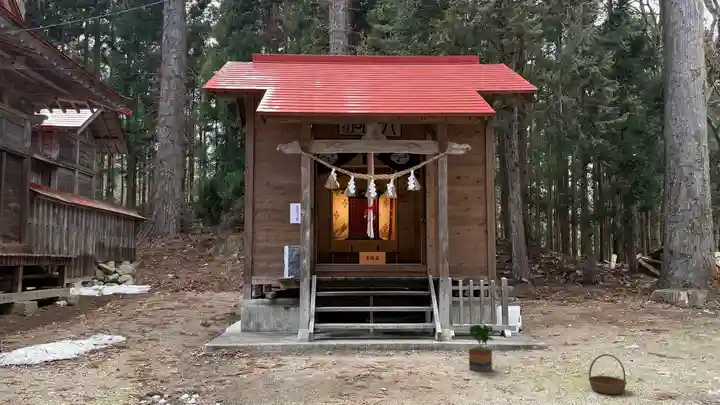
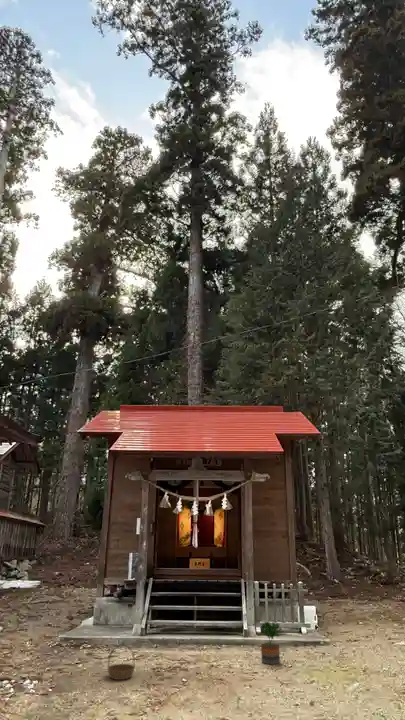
basket: present [589,354,627,394] -> present [108,645,135,680]

